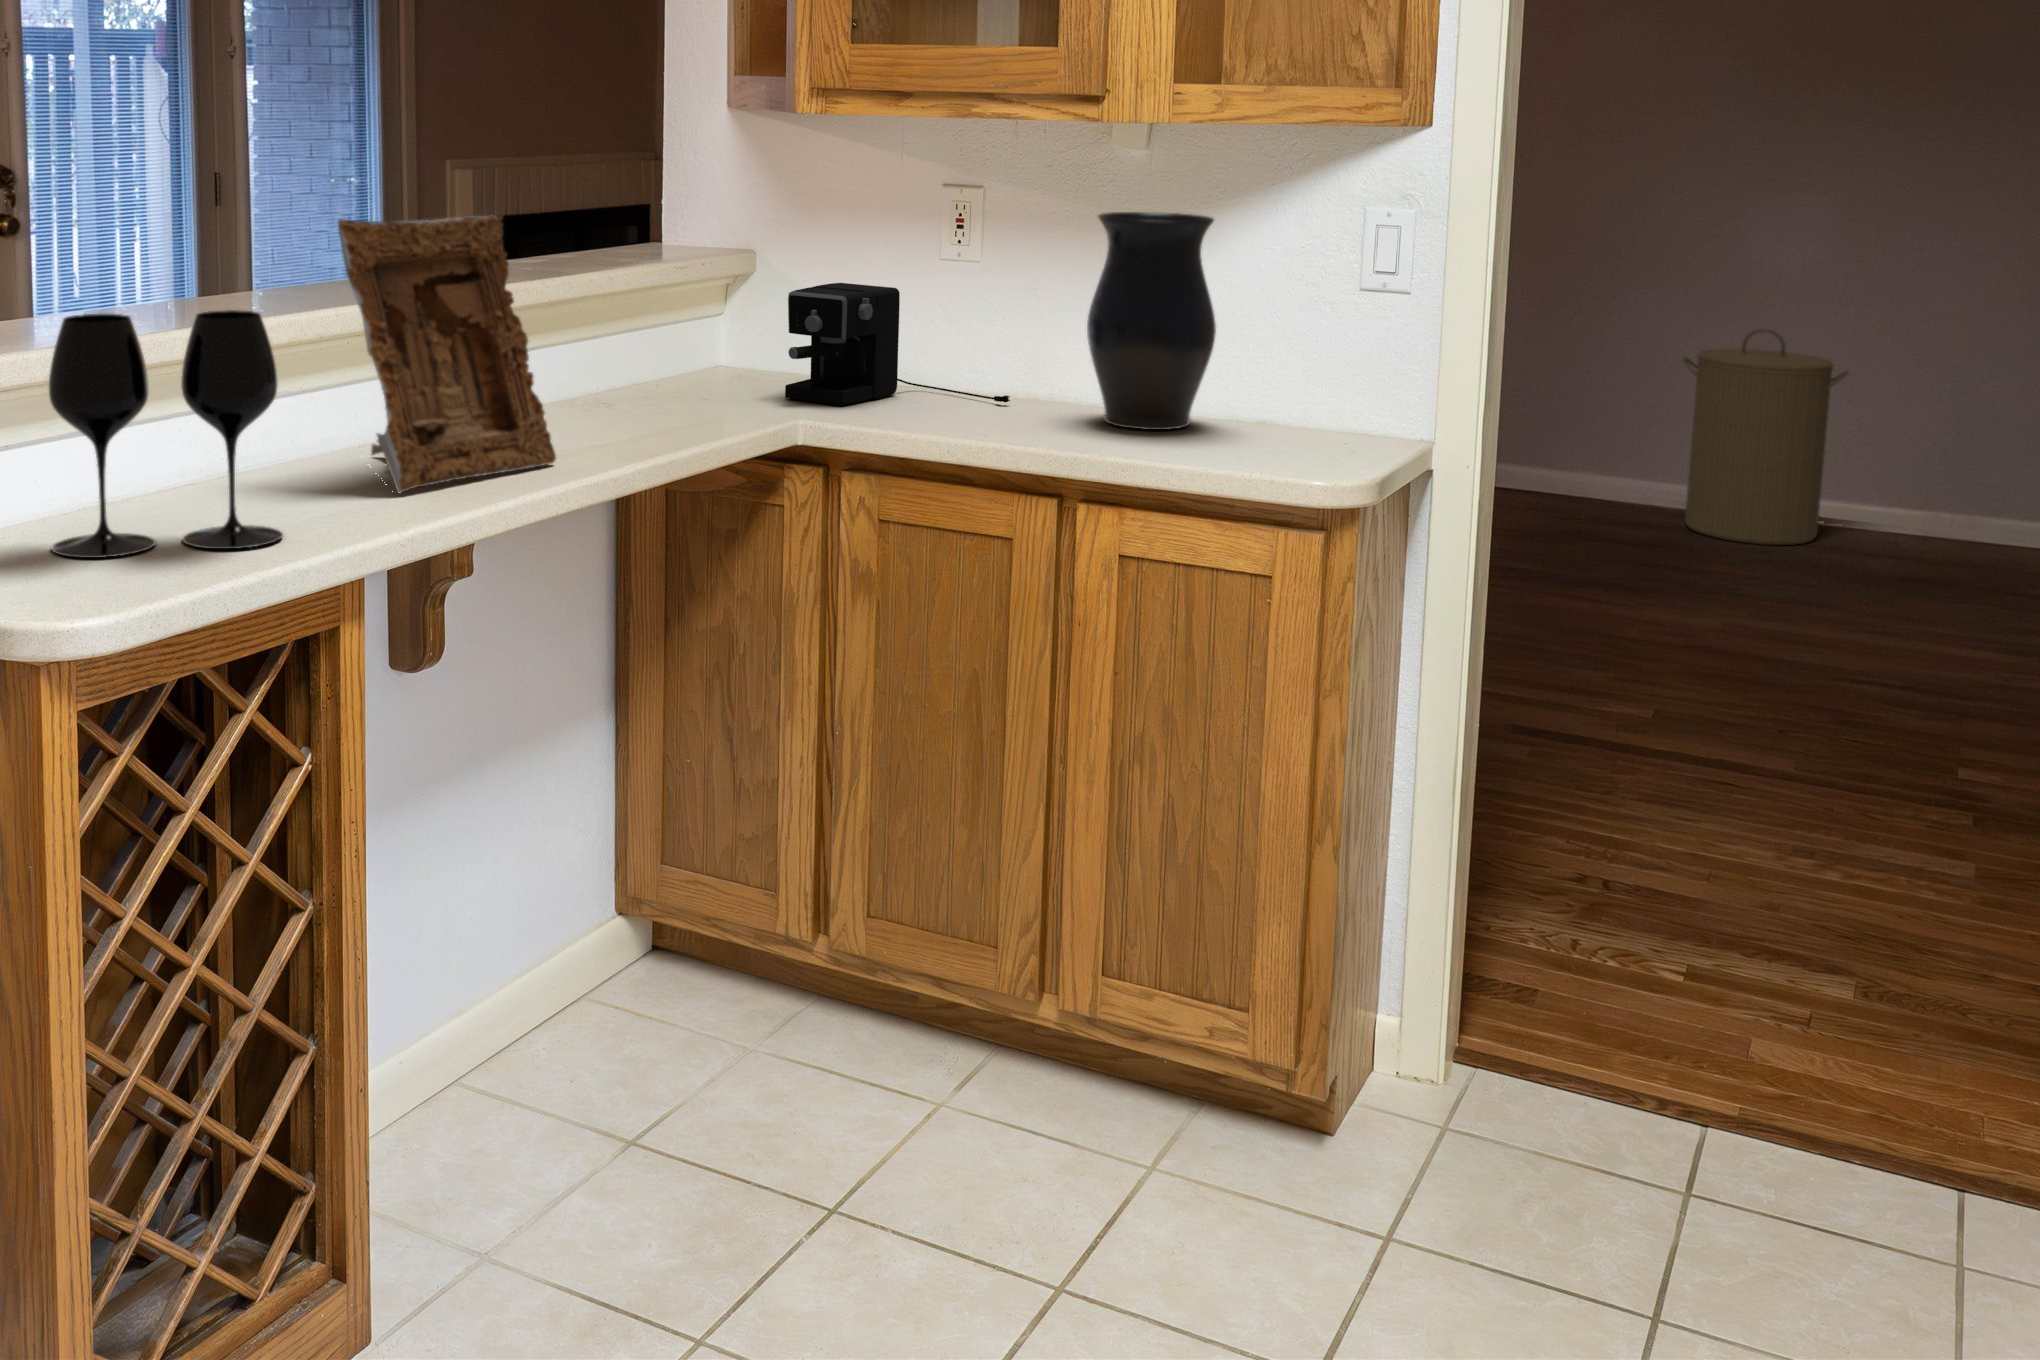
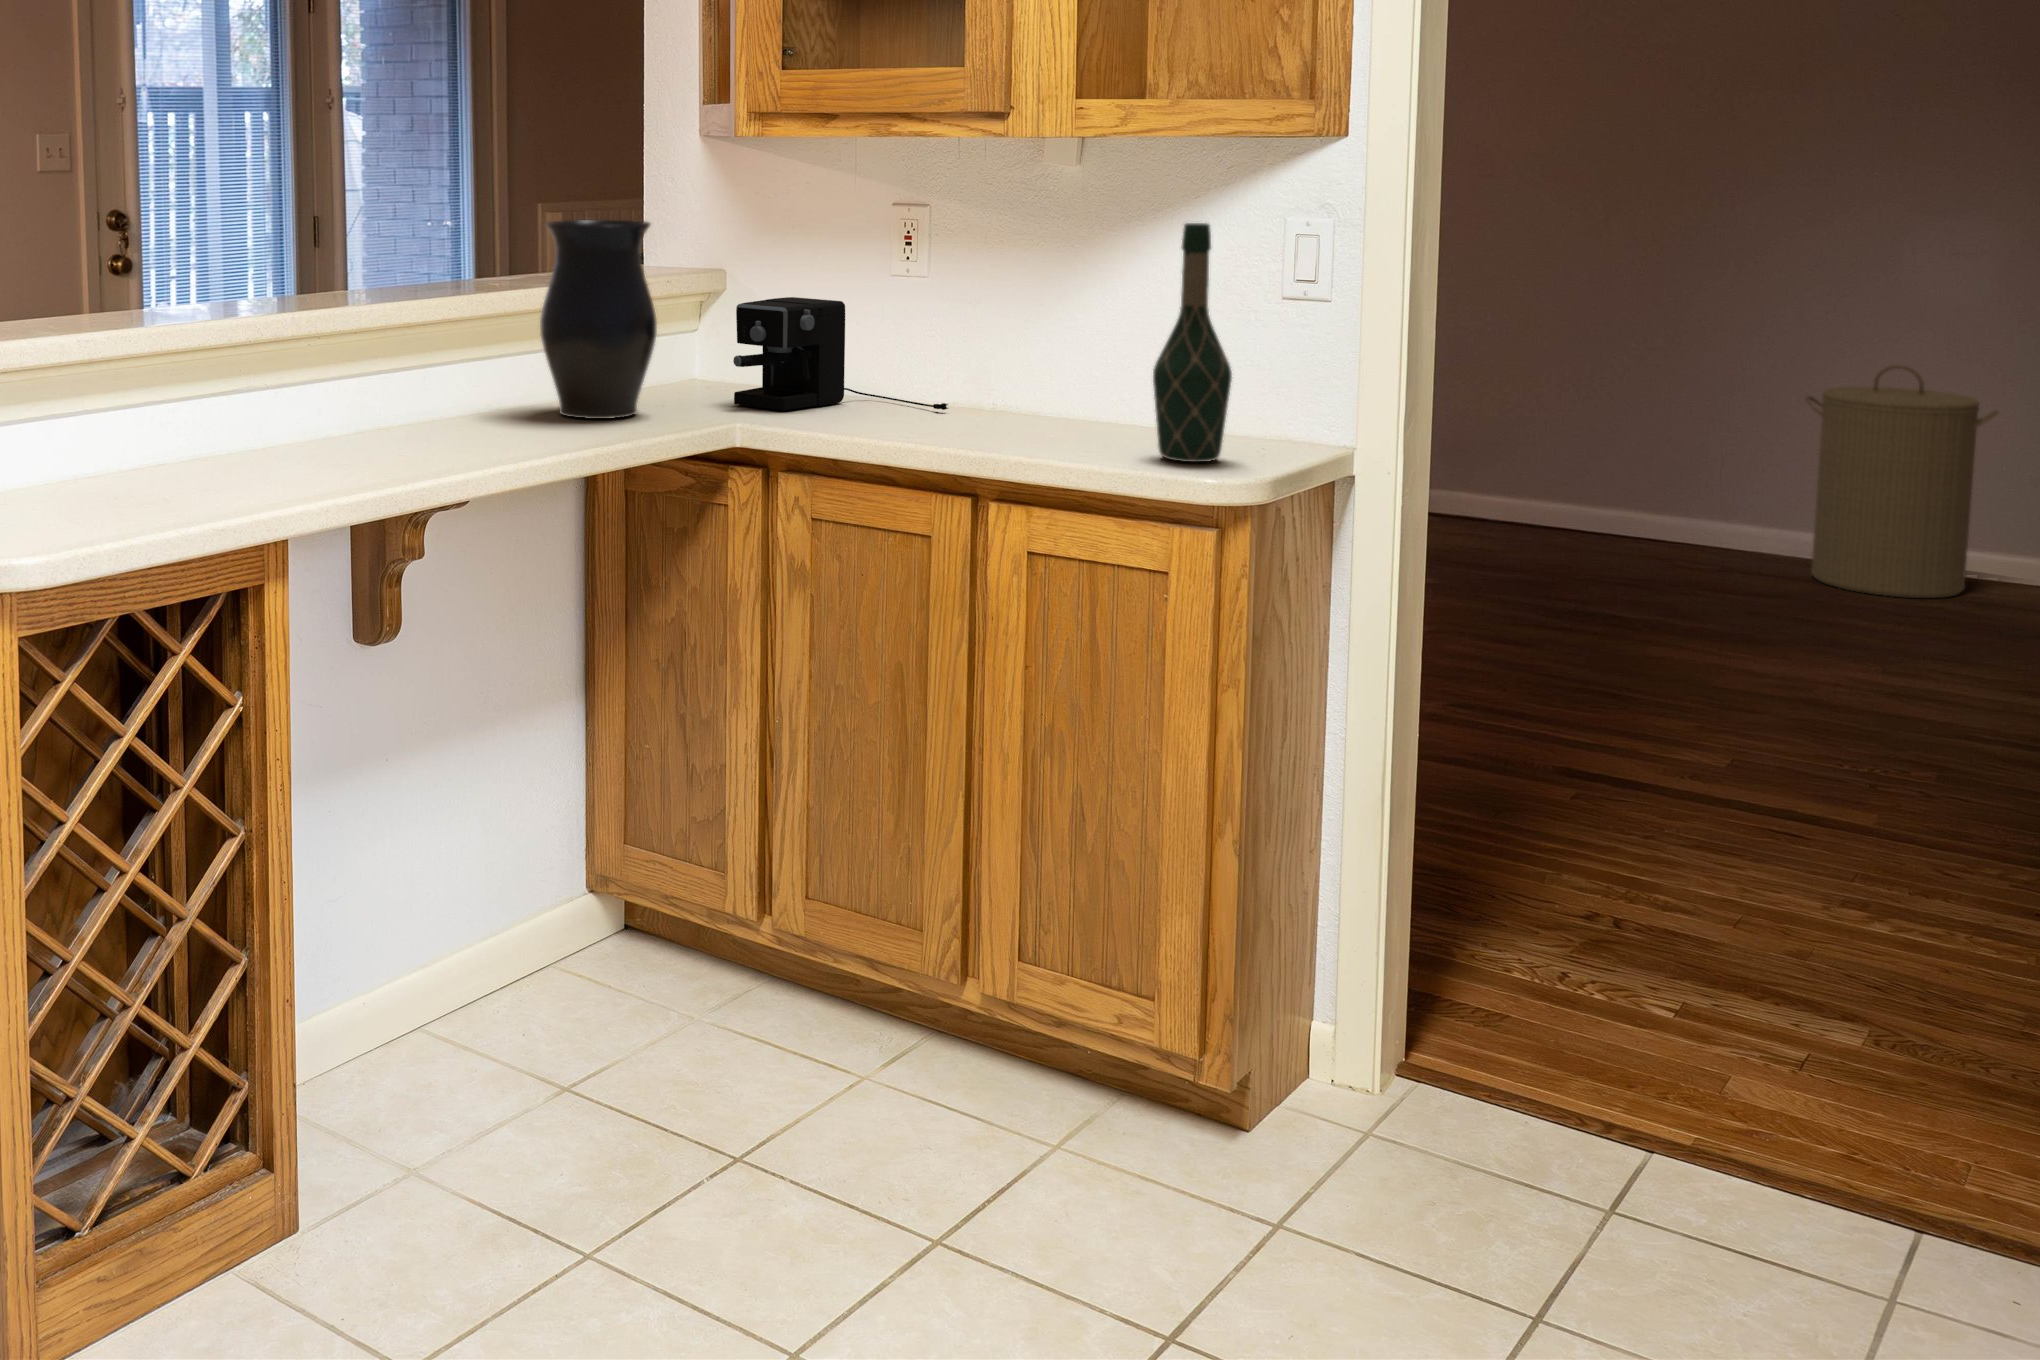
vase: present [1087,212,1216,430] -> present [540,220,657,419]
picture frame: present [338,215,556,493] -> none [286,229,486,473]
wine bottle: none [1251,215,1331,462] -> present [1153,223,1232,462]
wine glass: present [48,310,283,558] -> none [17,305,216,514]

